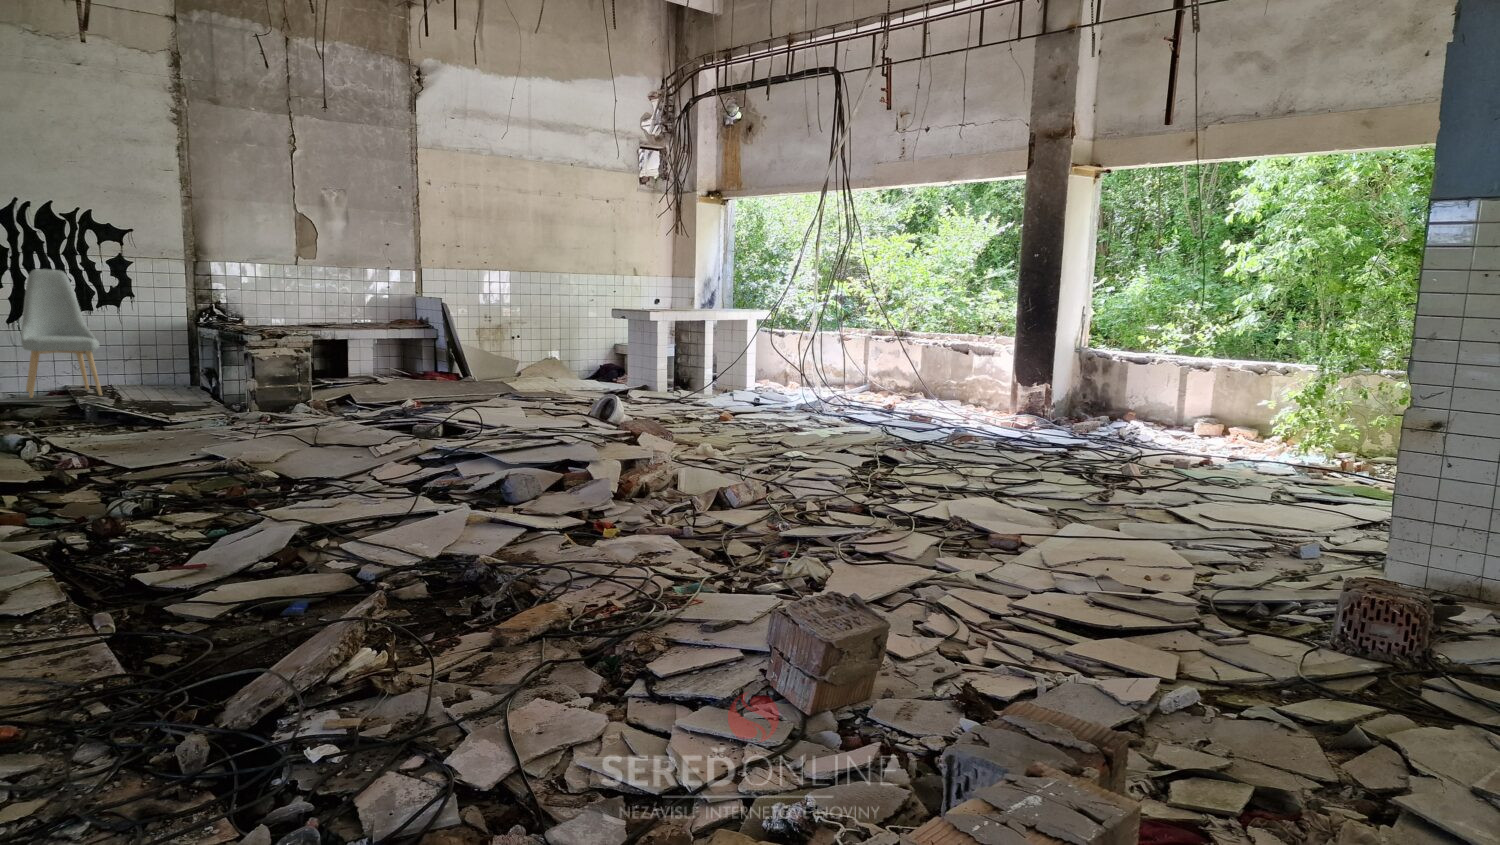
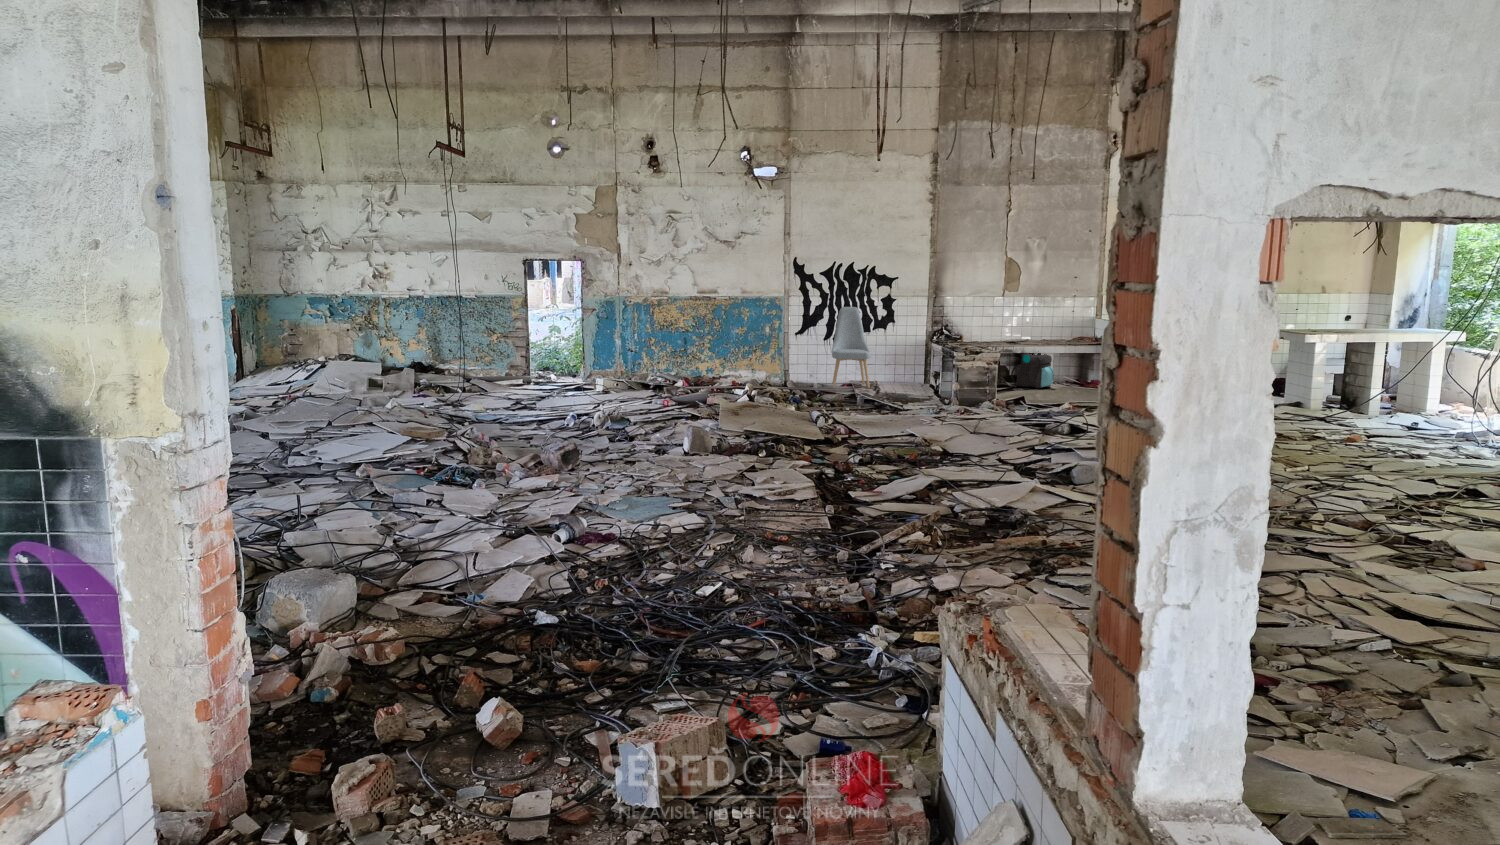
backpack: none [324,336,382,385] -> present [1011,353,1054,388]

